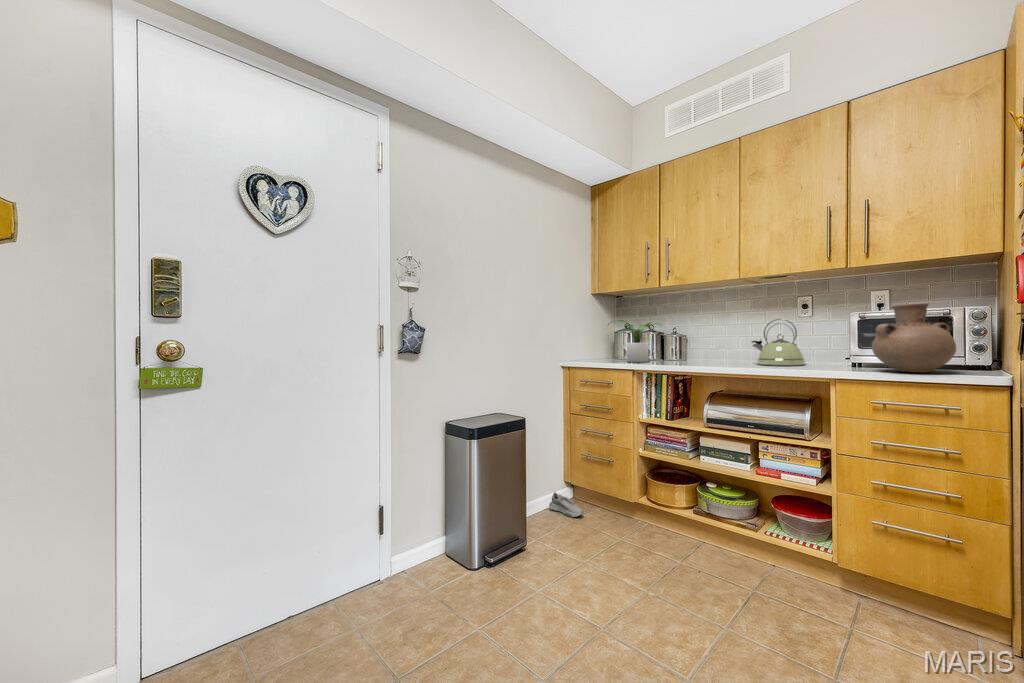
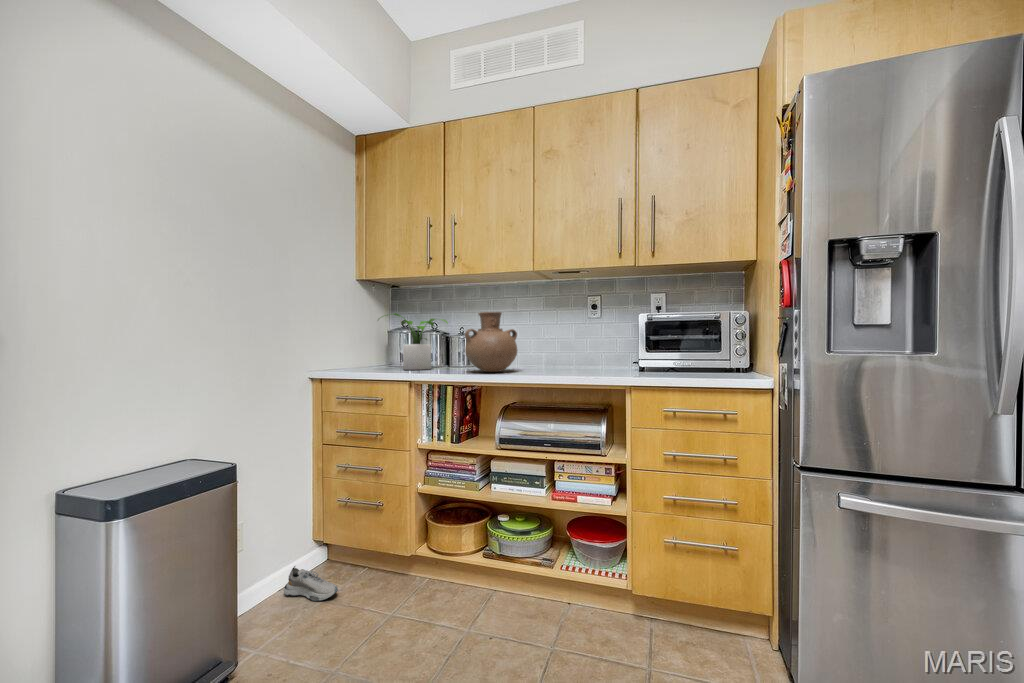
vase: present [872,303,956,373] -> present [465,312,517,372]
kettle: present [752,319,805,366] -> none [546,318,598,371]

